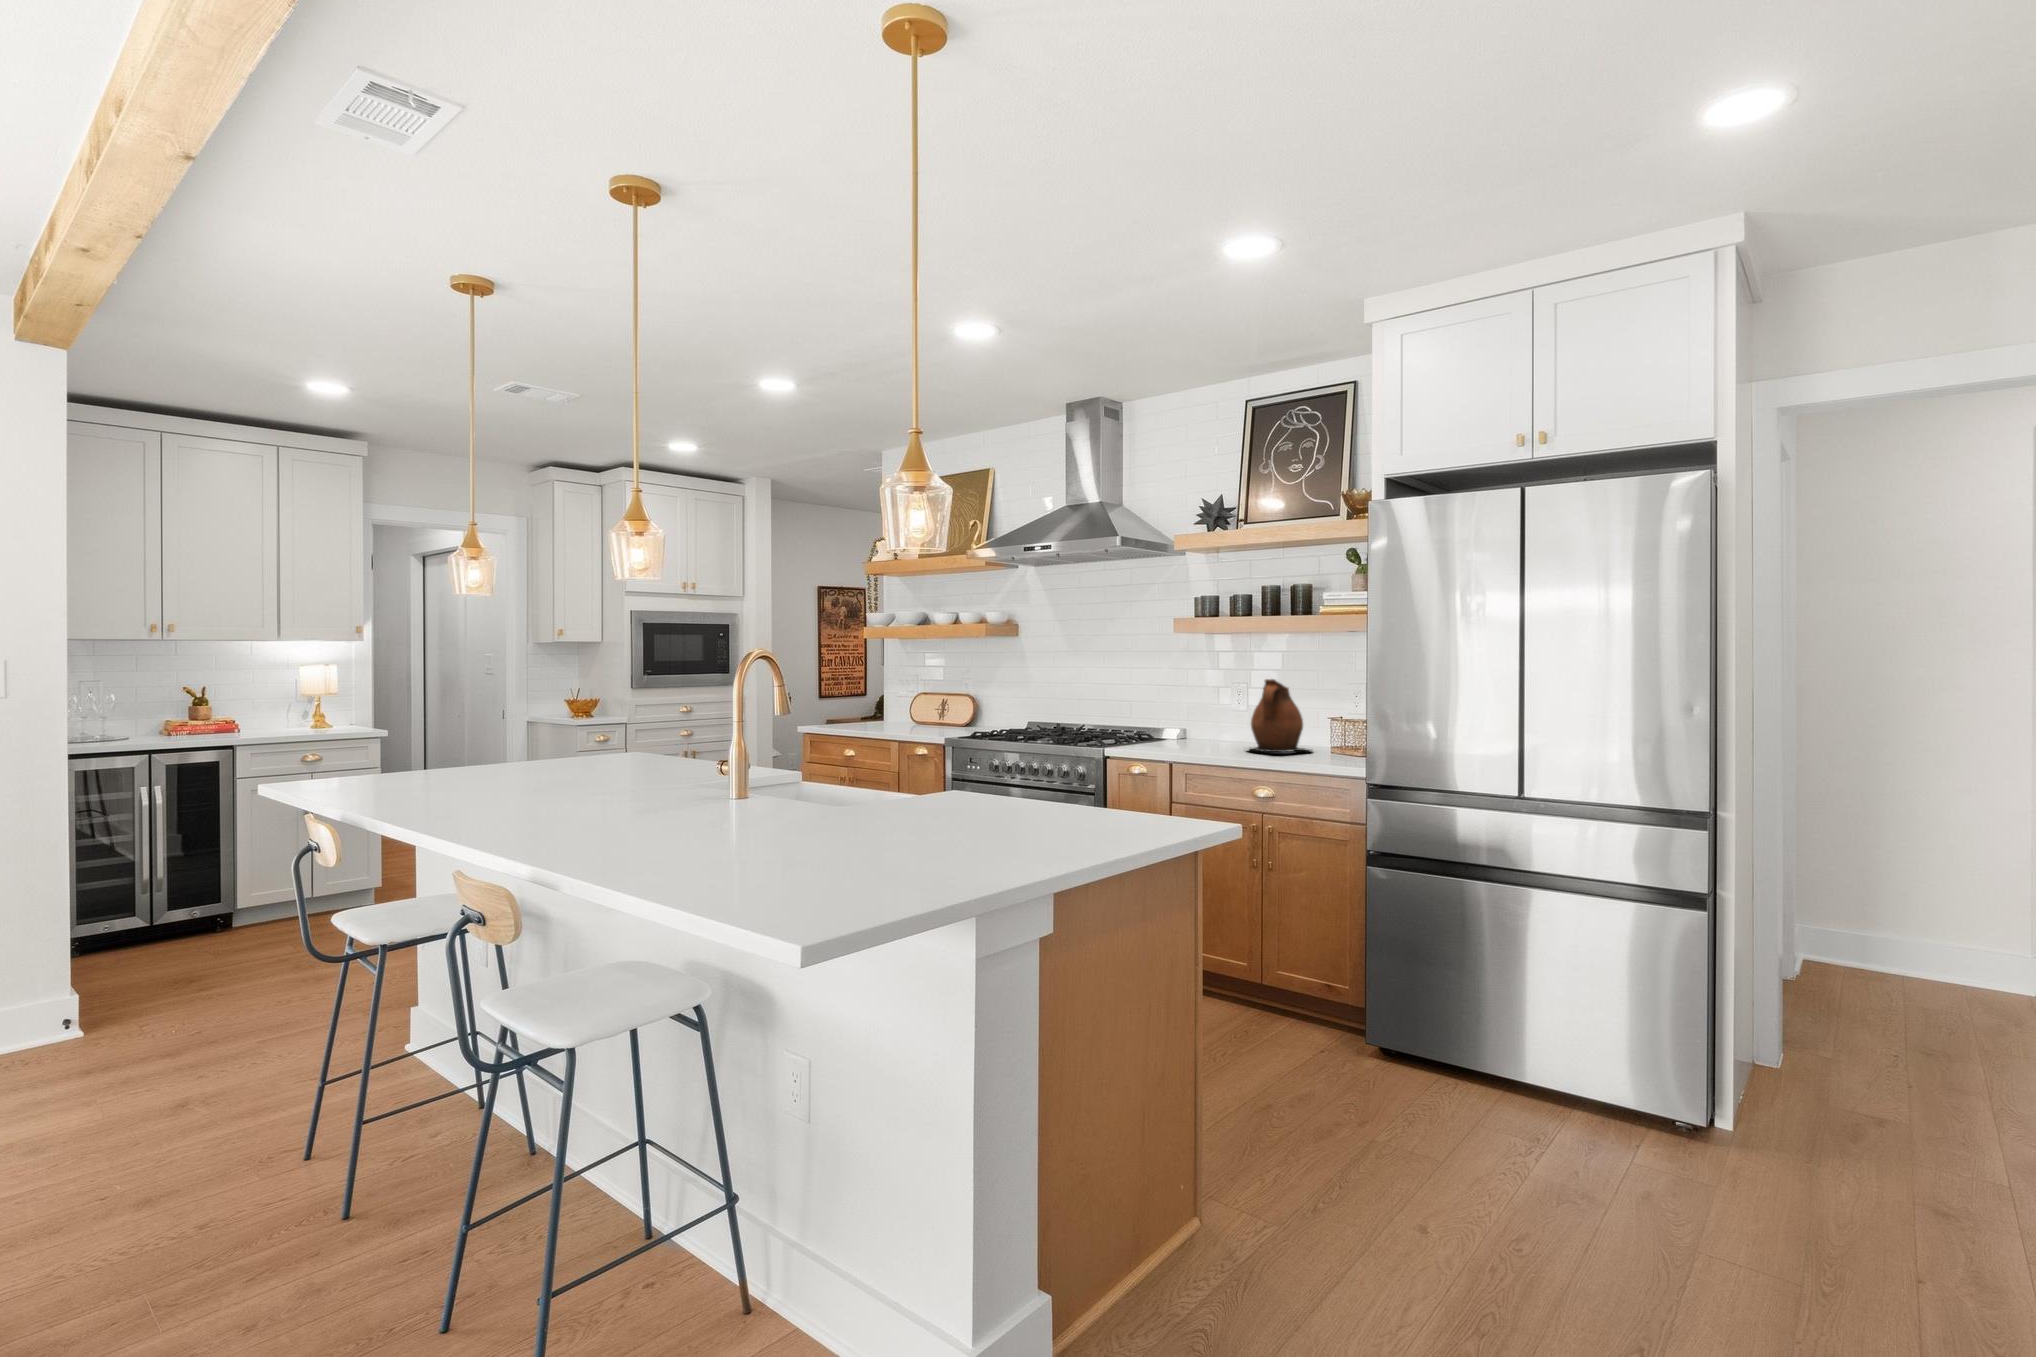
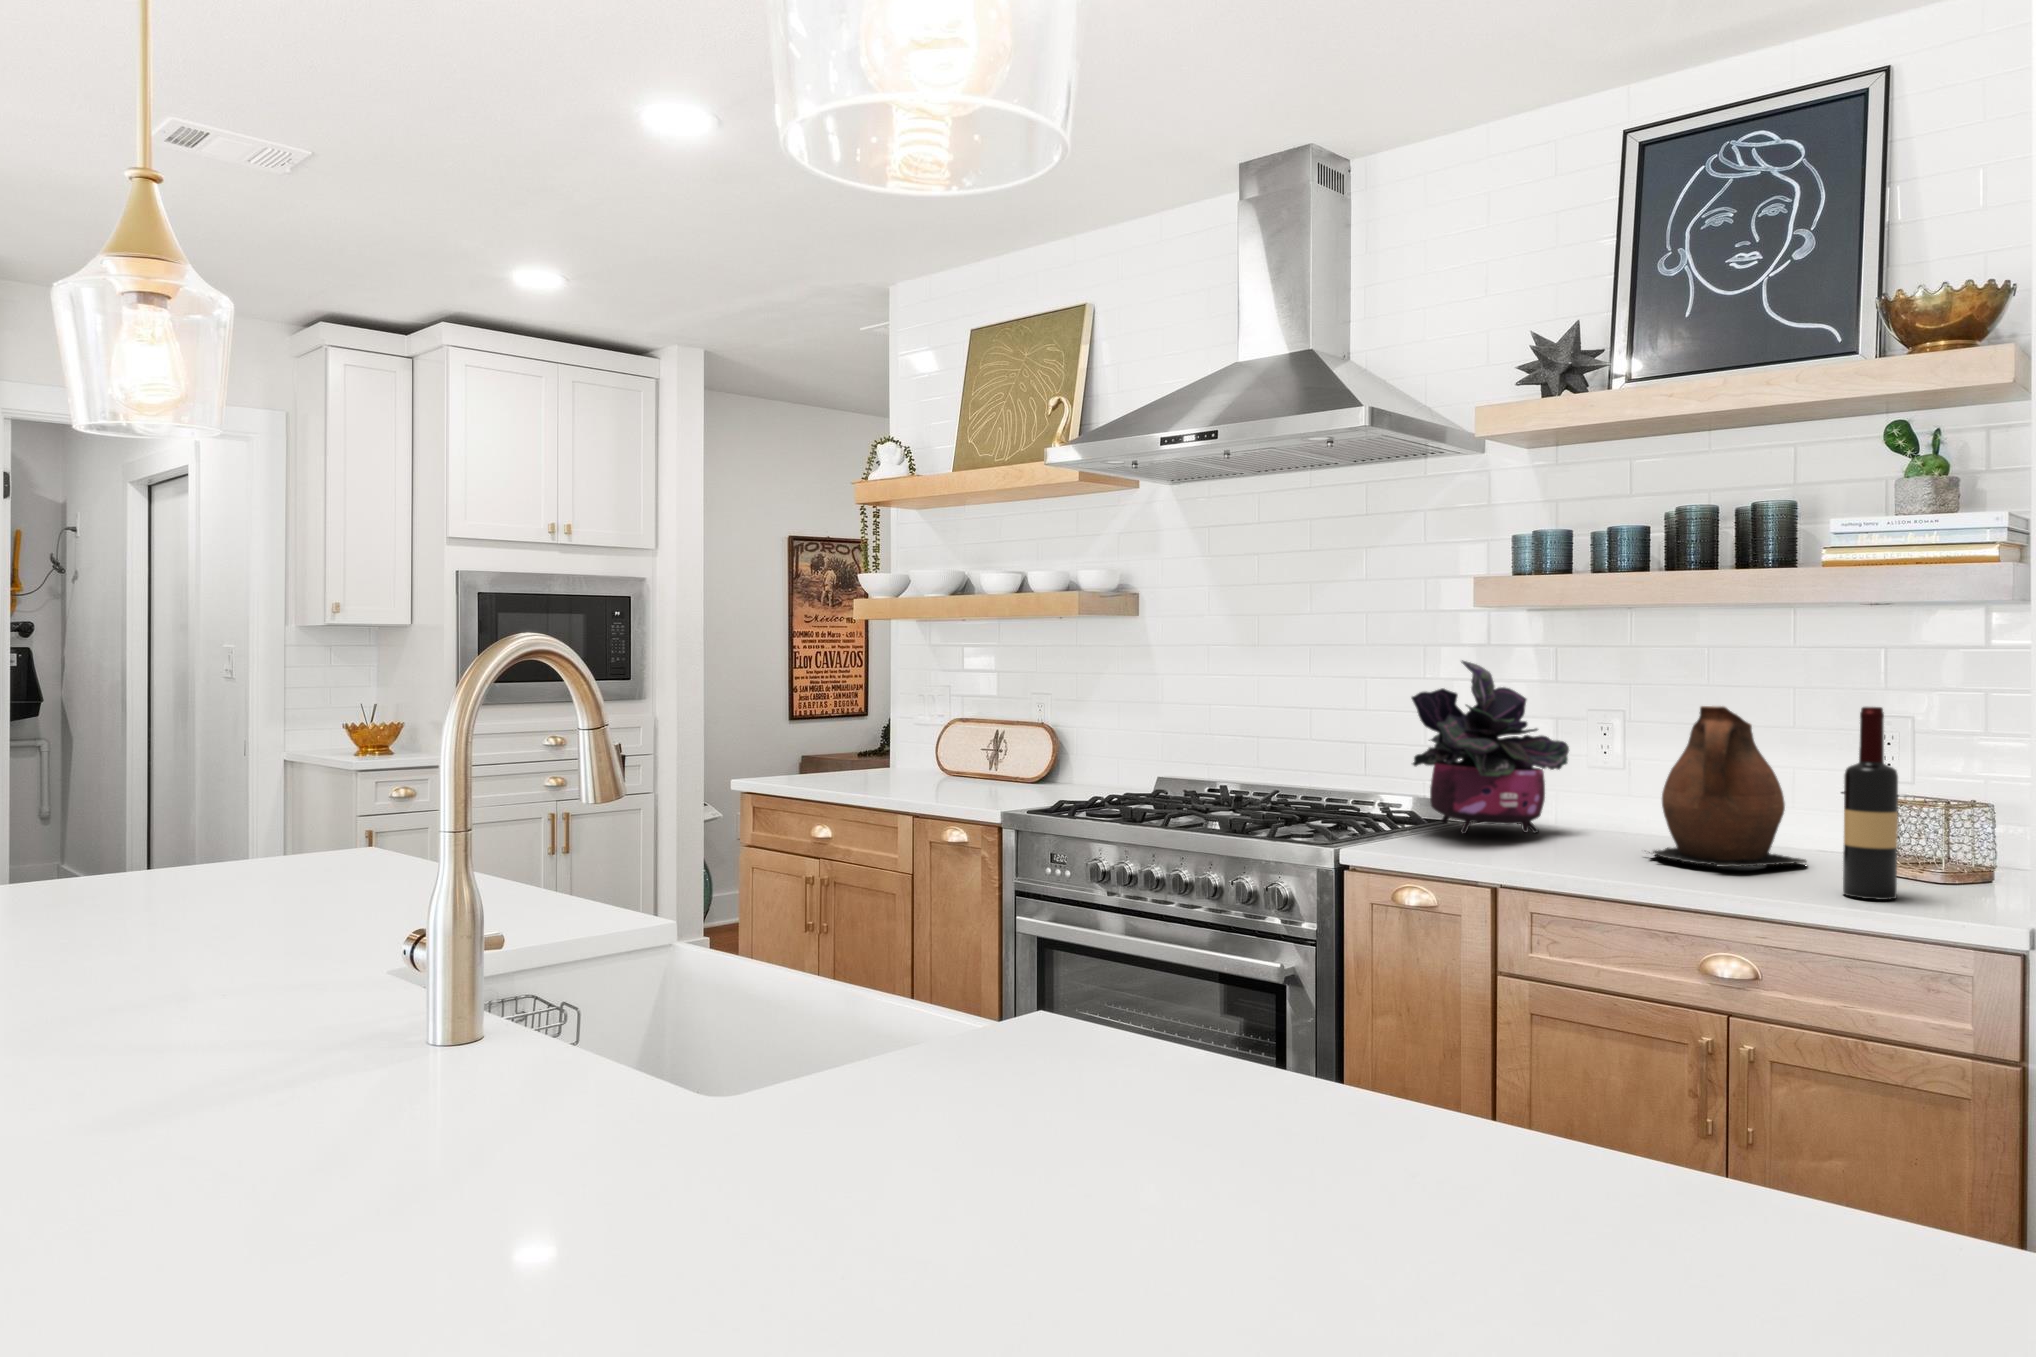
potted plant: none [1143,659,1219,743] -> present [1412,660,1569,834]
wine bottle: none [1314,678,1336,762] -> present [1843,707,1898,900]

